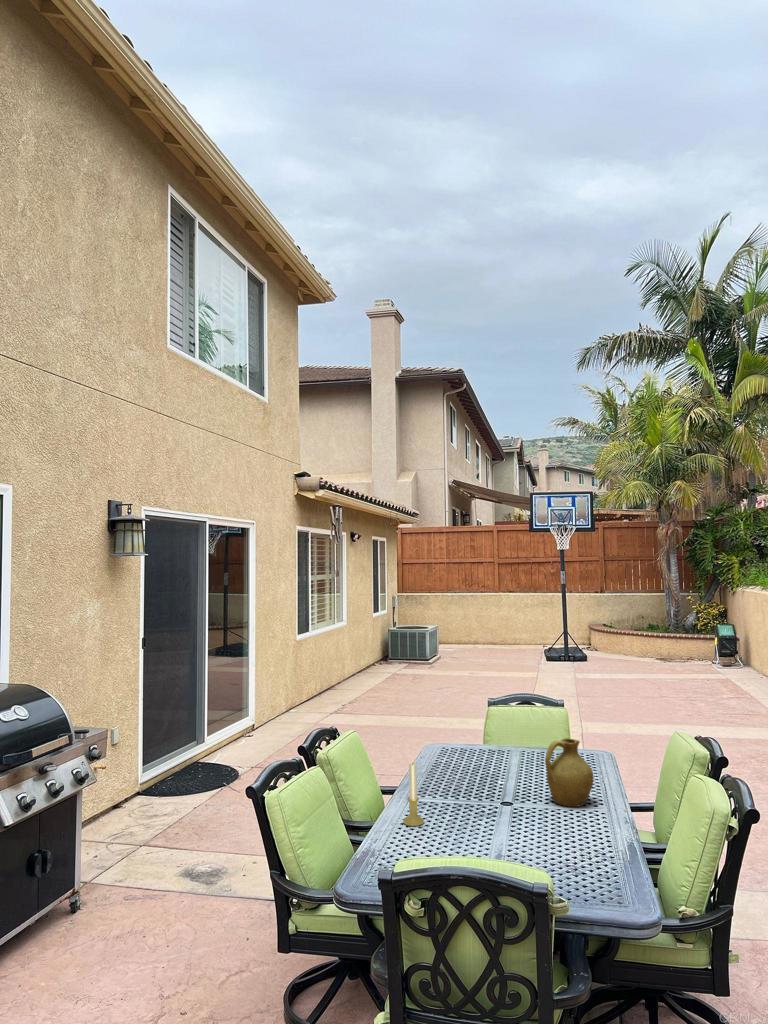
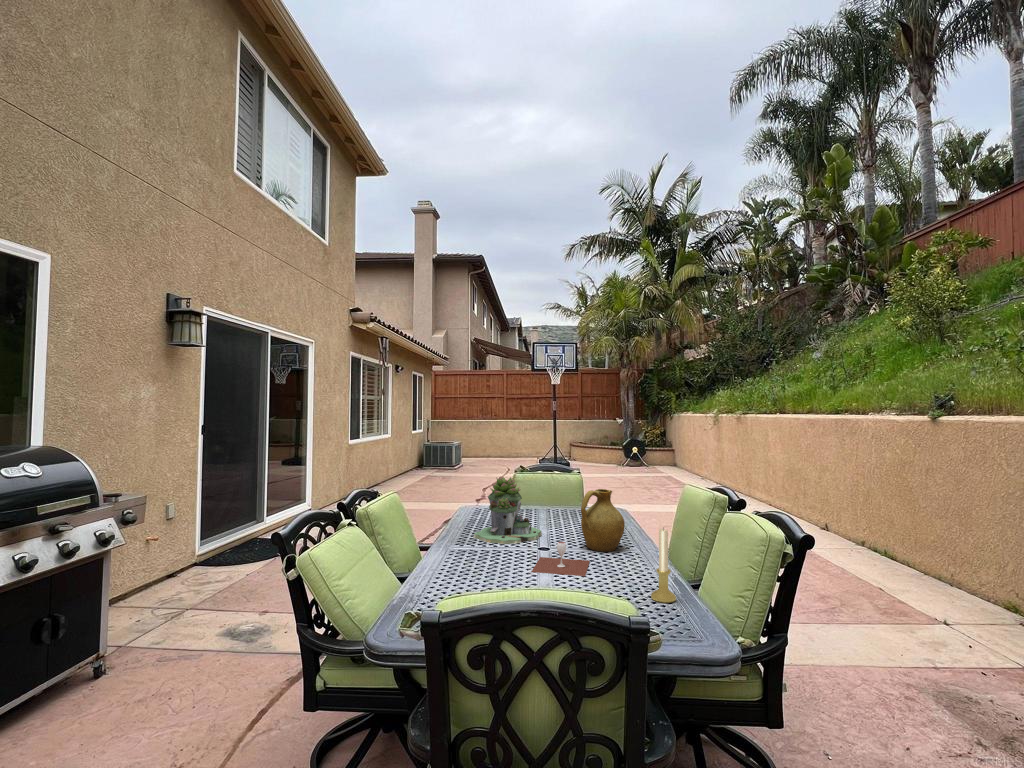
succulent planter: none [435,719,509,794] -> present [474,477,542,544]
candle holder: present [403,763,424,826] -> present [651,529,676,603]
wine glass: none [487,798,551,836] -> present [532,542,590,576]

